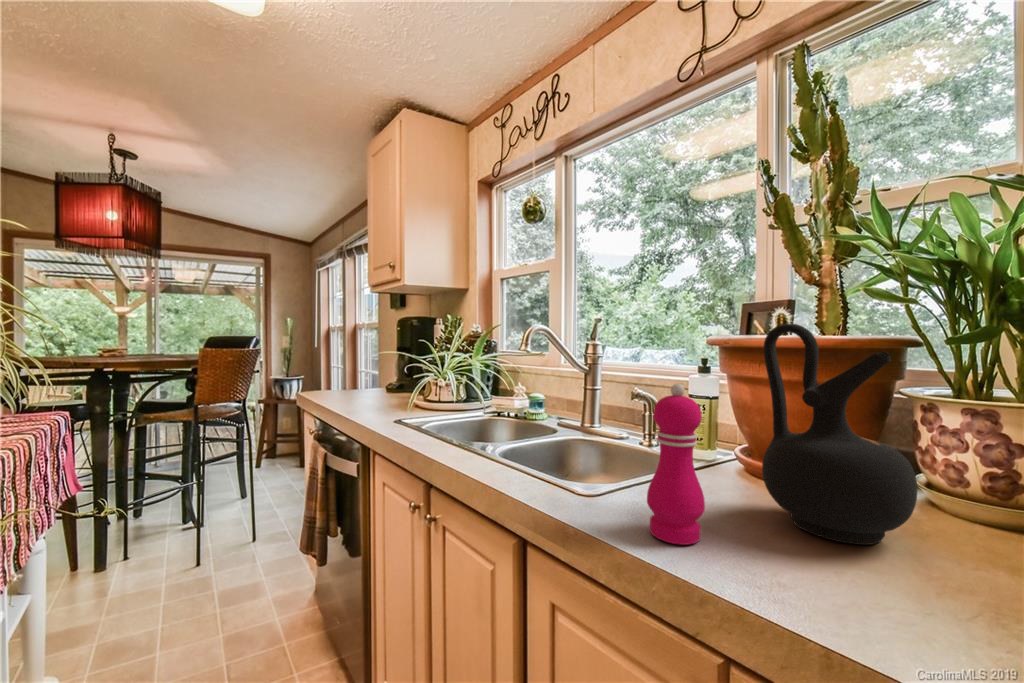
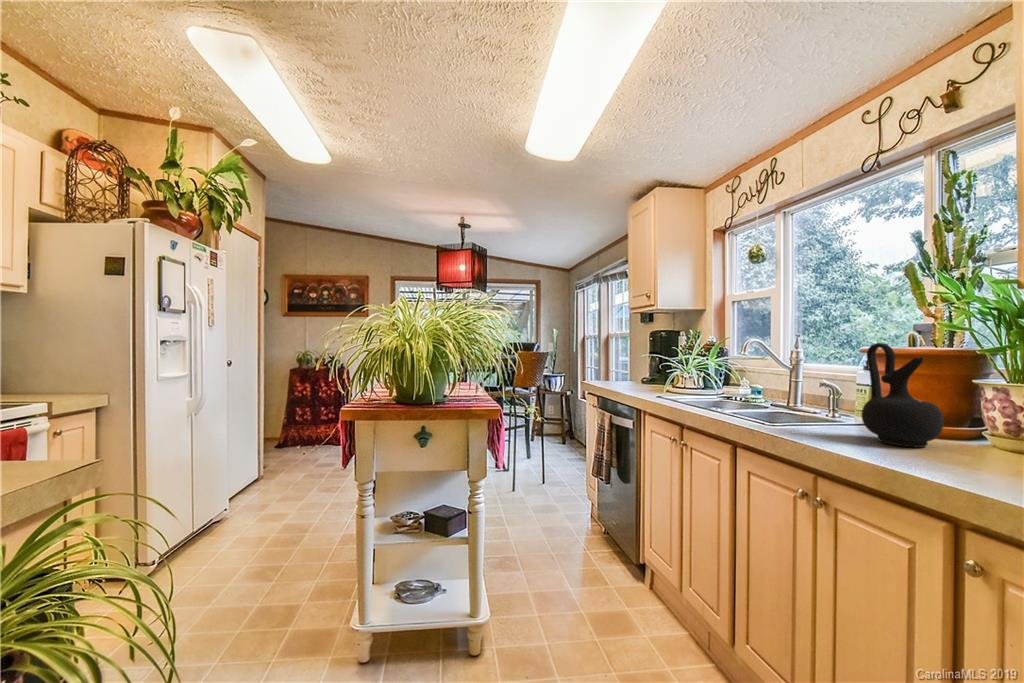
pepper mill: present [647,384,705,545] -> none [791,370,820,438]

